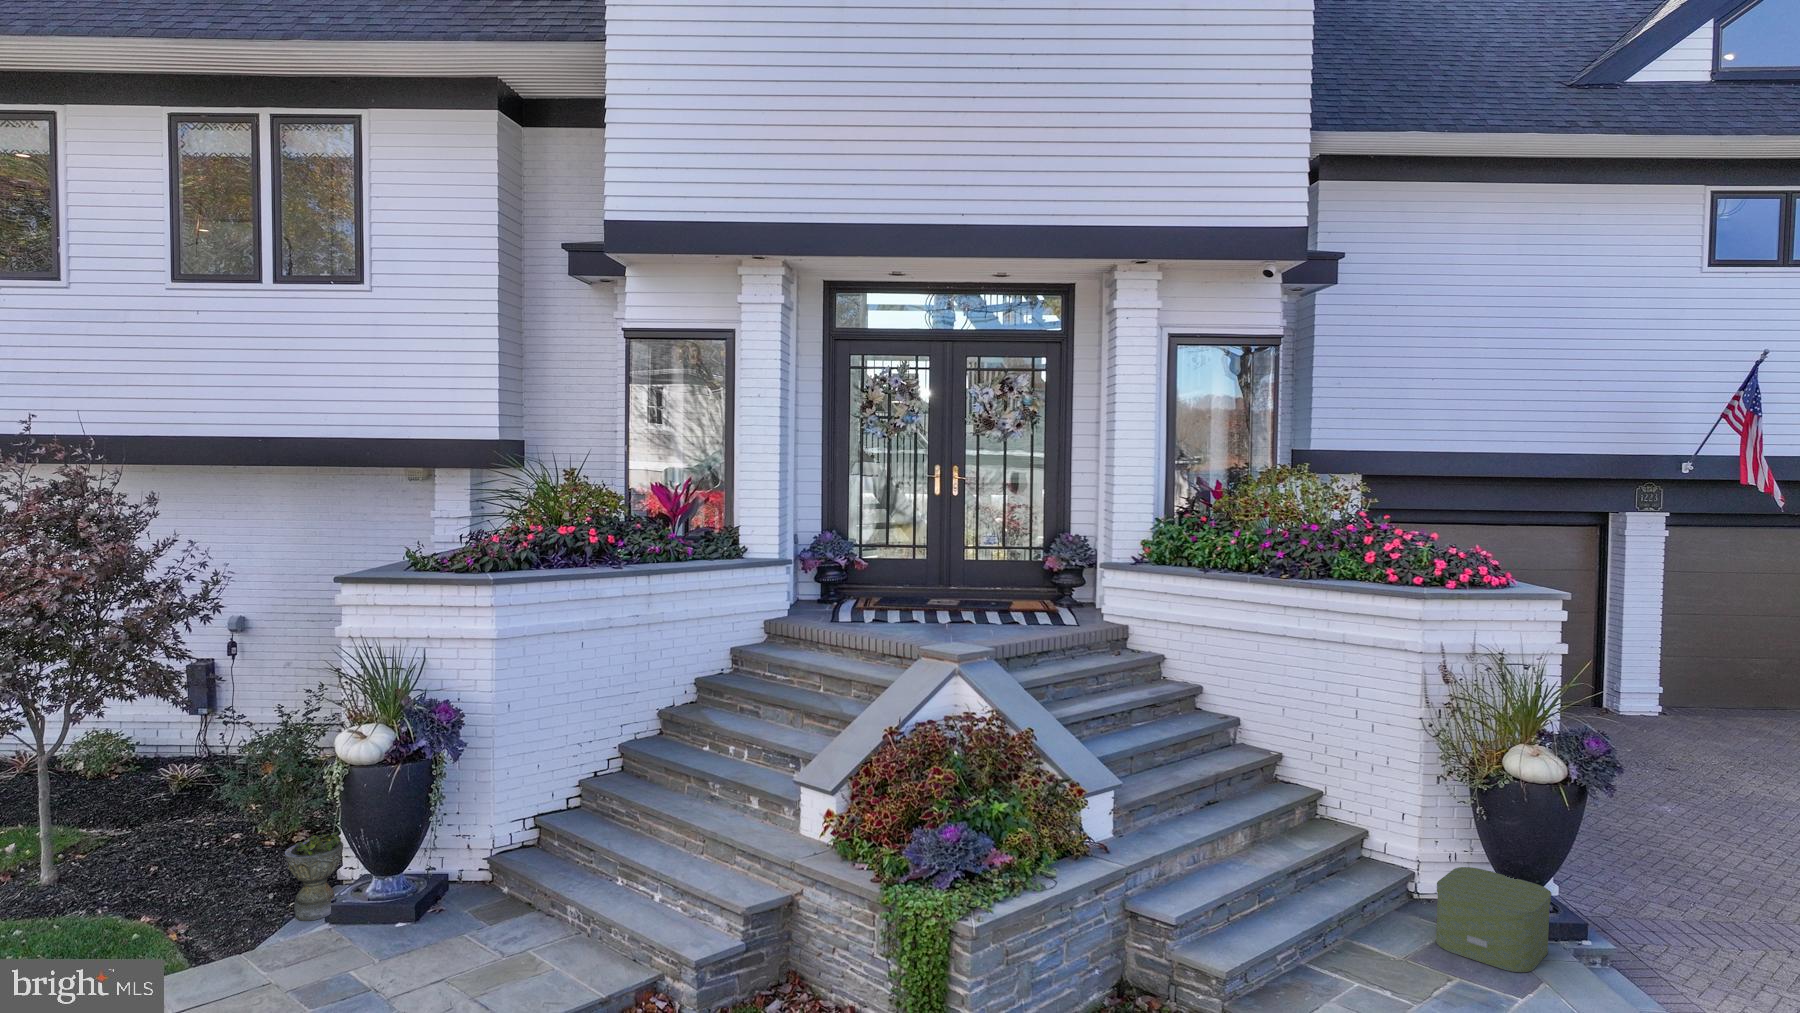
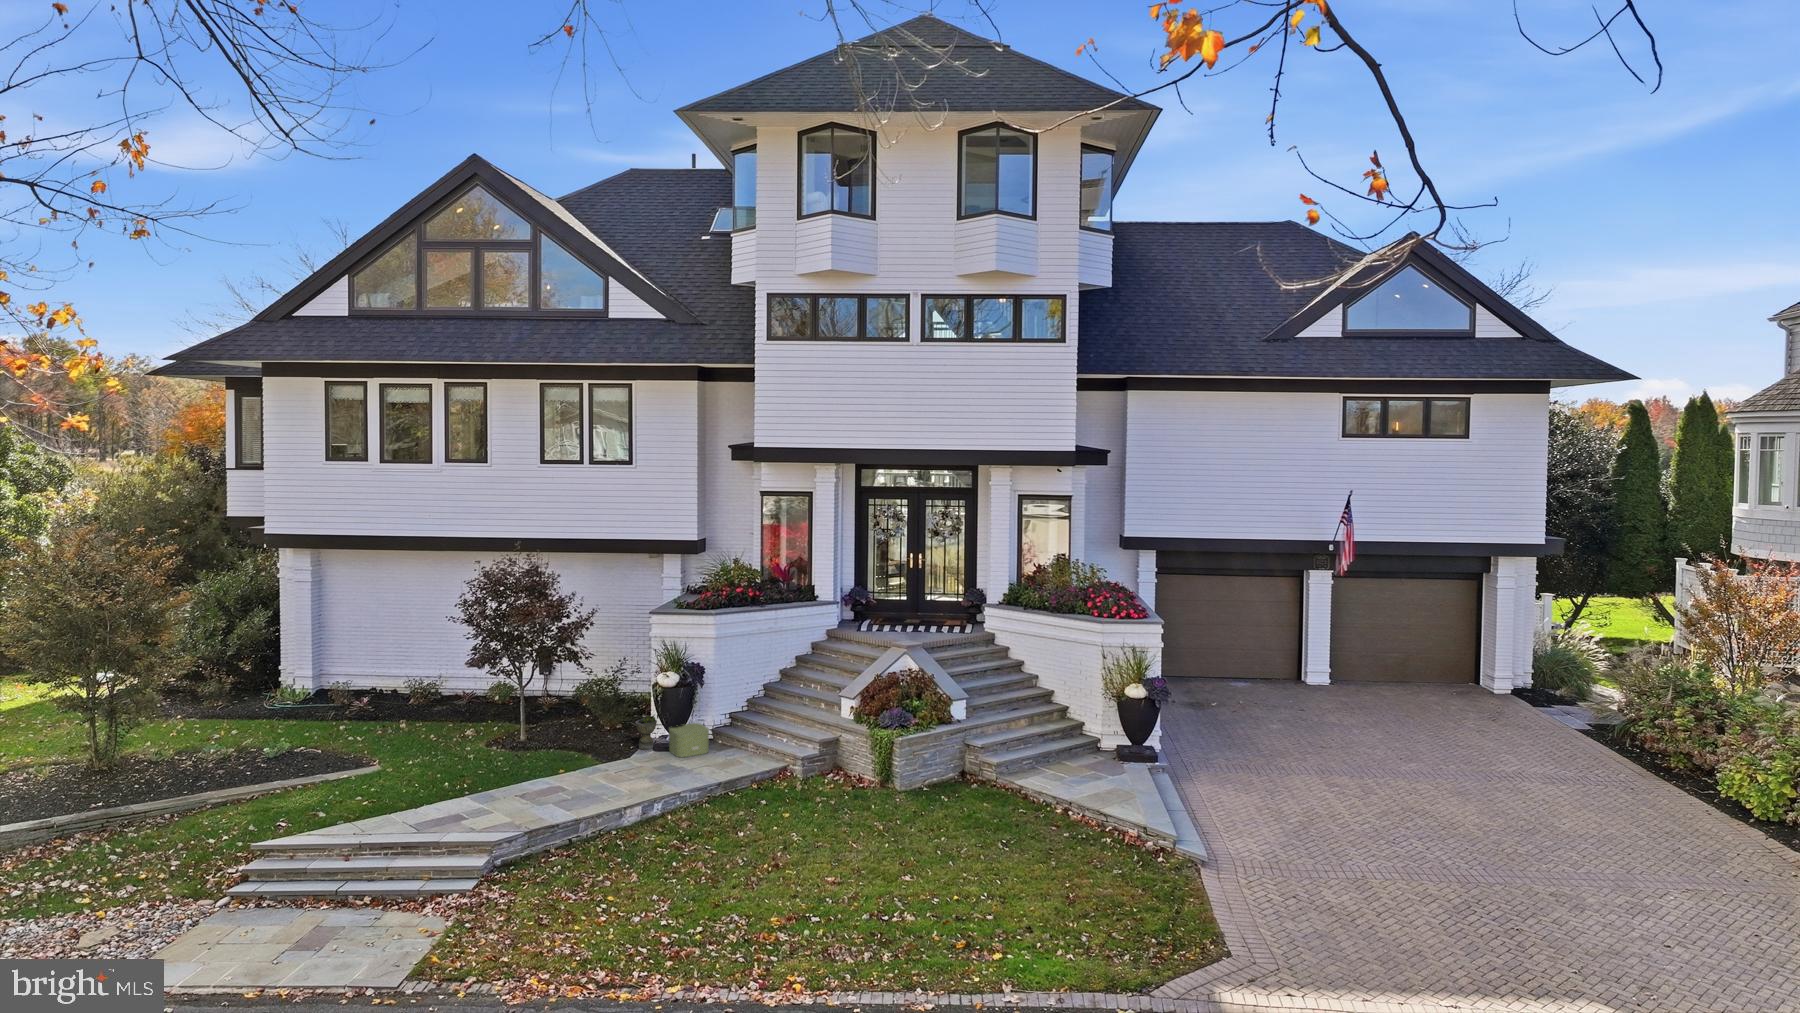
storage box: present [1436,867,1552,972] -> present [669,723,709,757]

